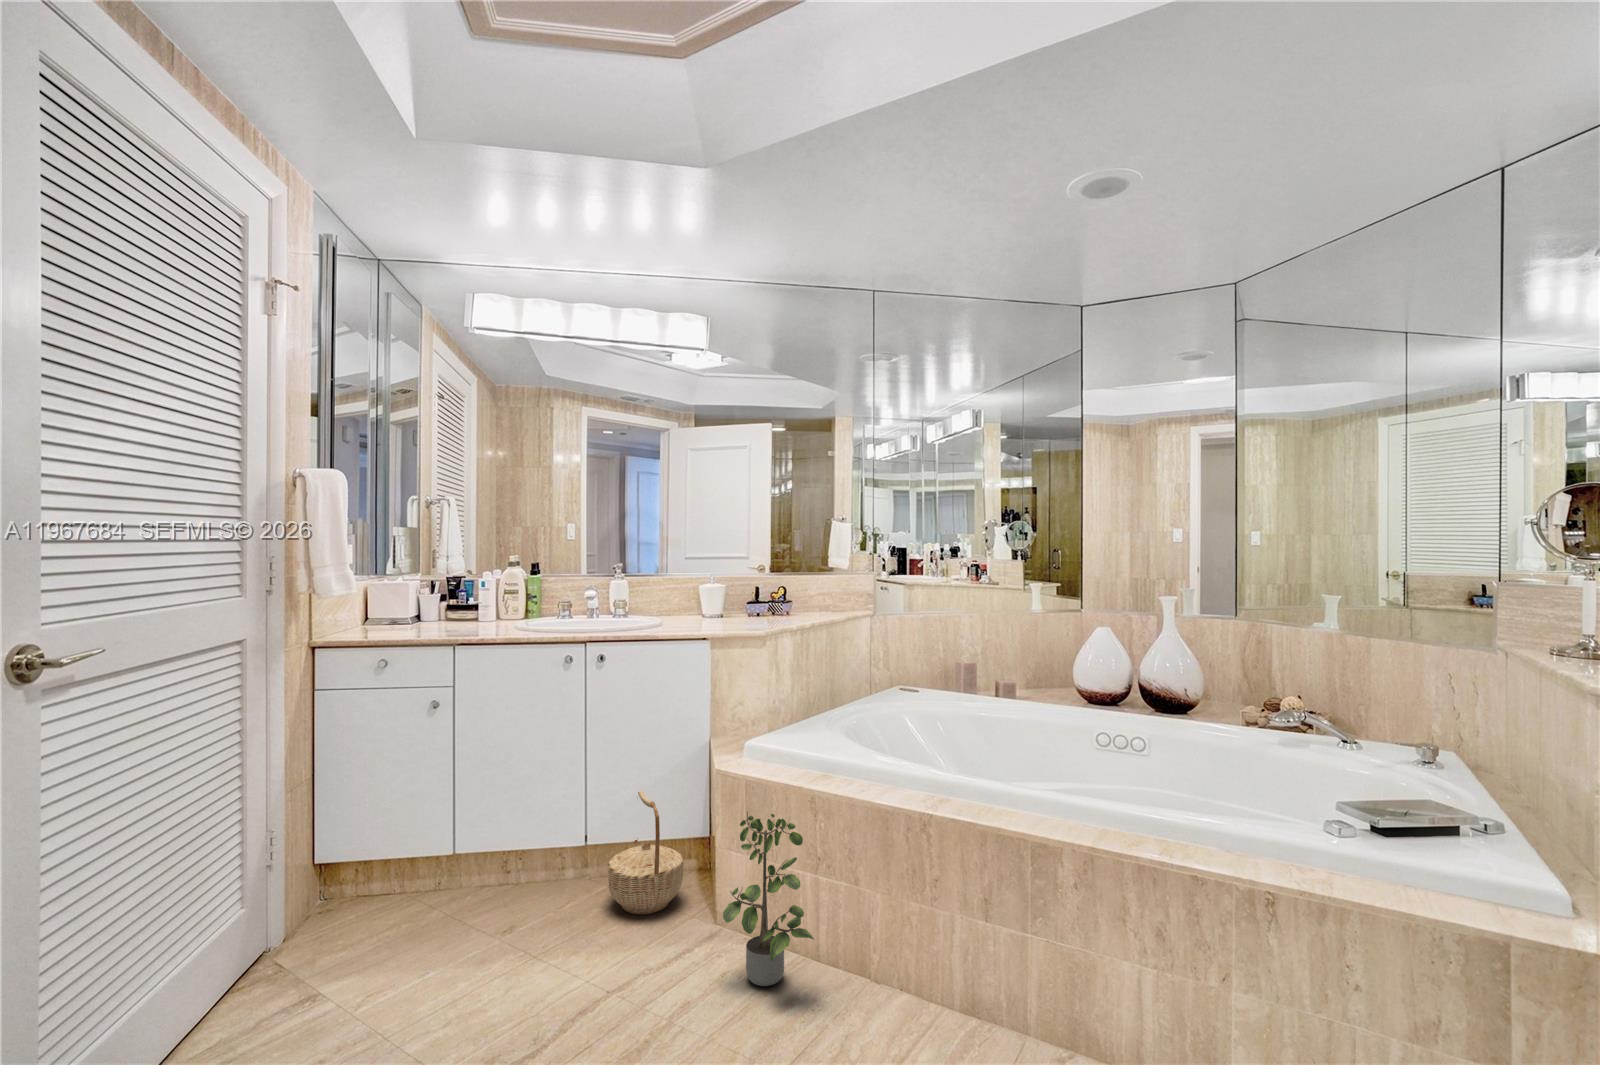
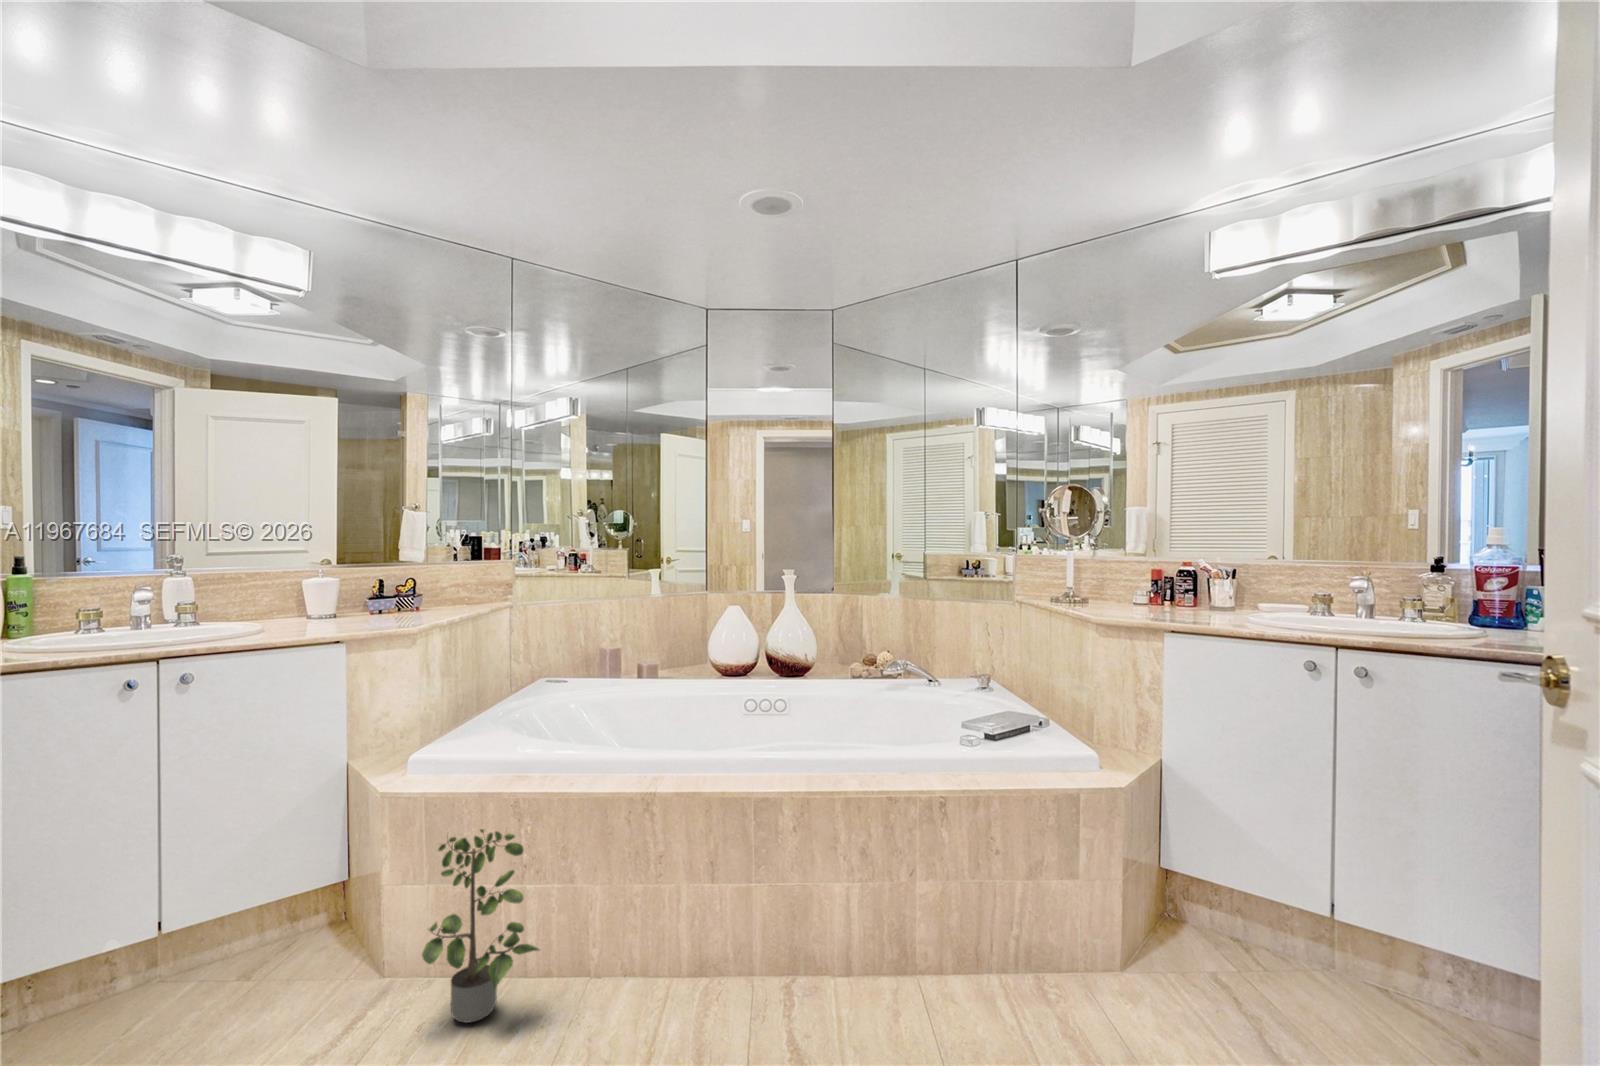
basket: present [608,791,683,914] -> none [209,843,324,1001]

